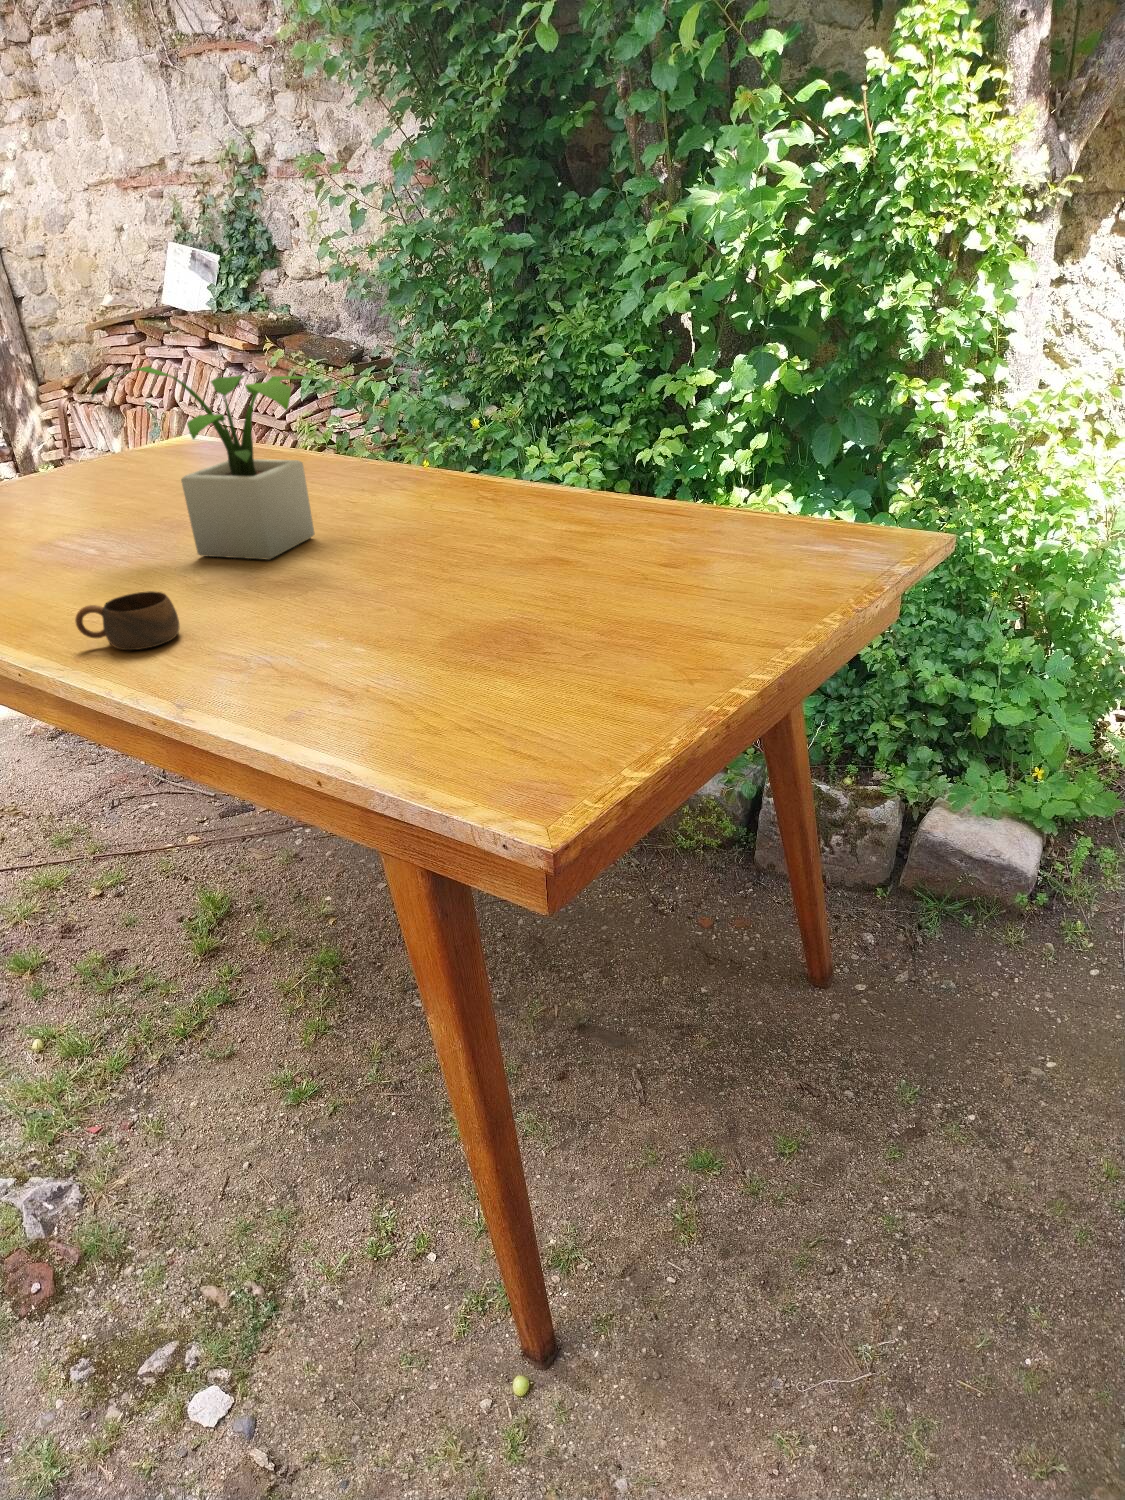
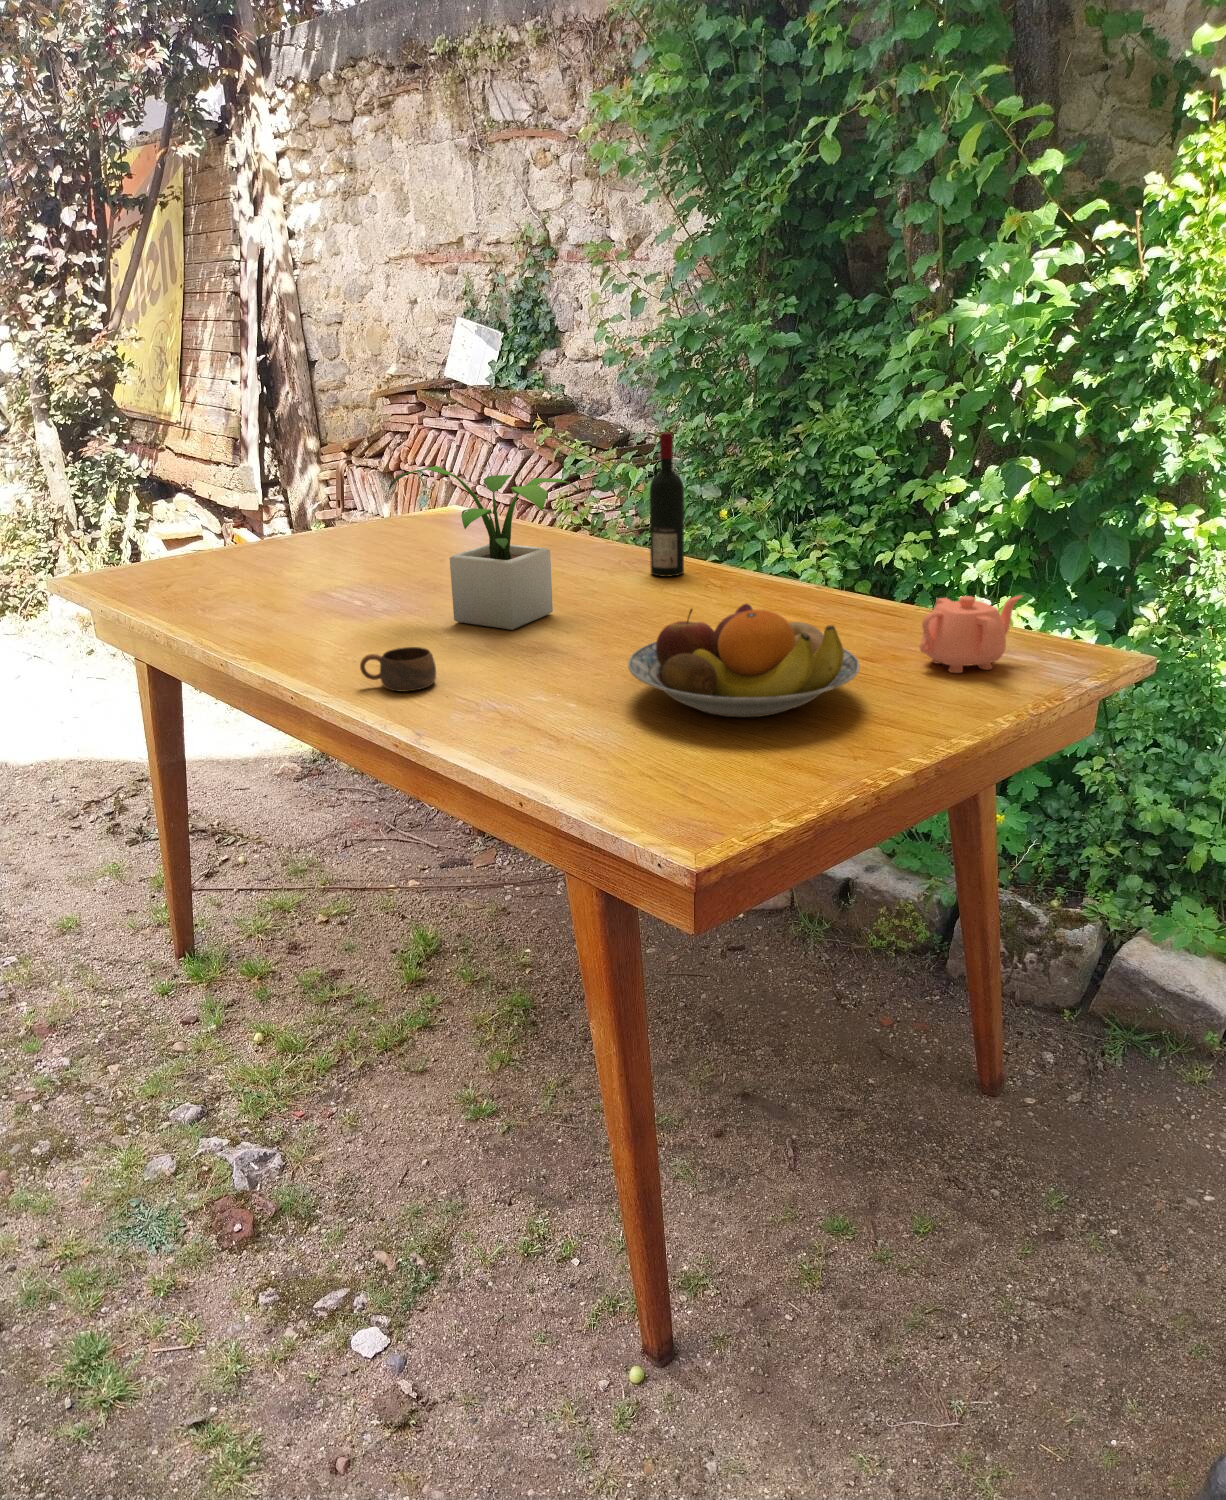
wine bottle: none [406,322,453,487] -> present [650,432,684,577]
teapot: none [744,473,849,566] -> present [920,595,1022,673]
fruit bowl: none [422,504,700,643] -> present [628,604,860,717]

